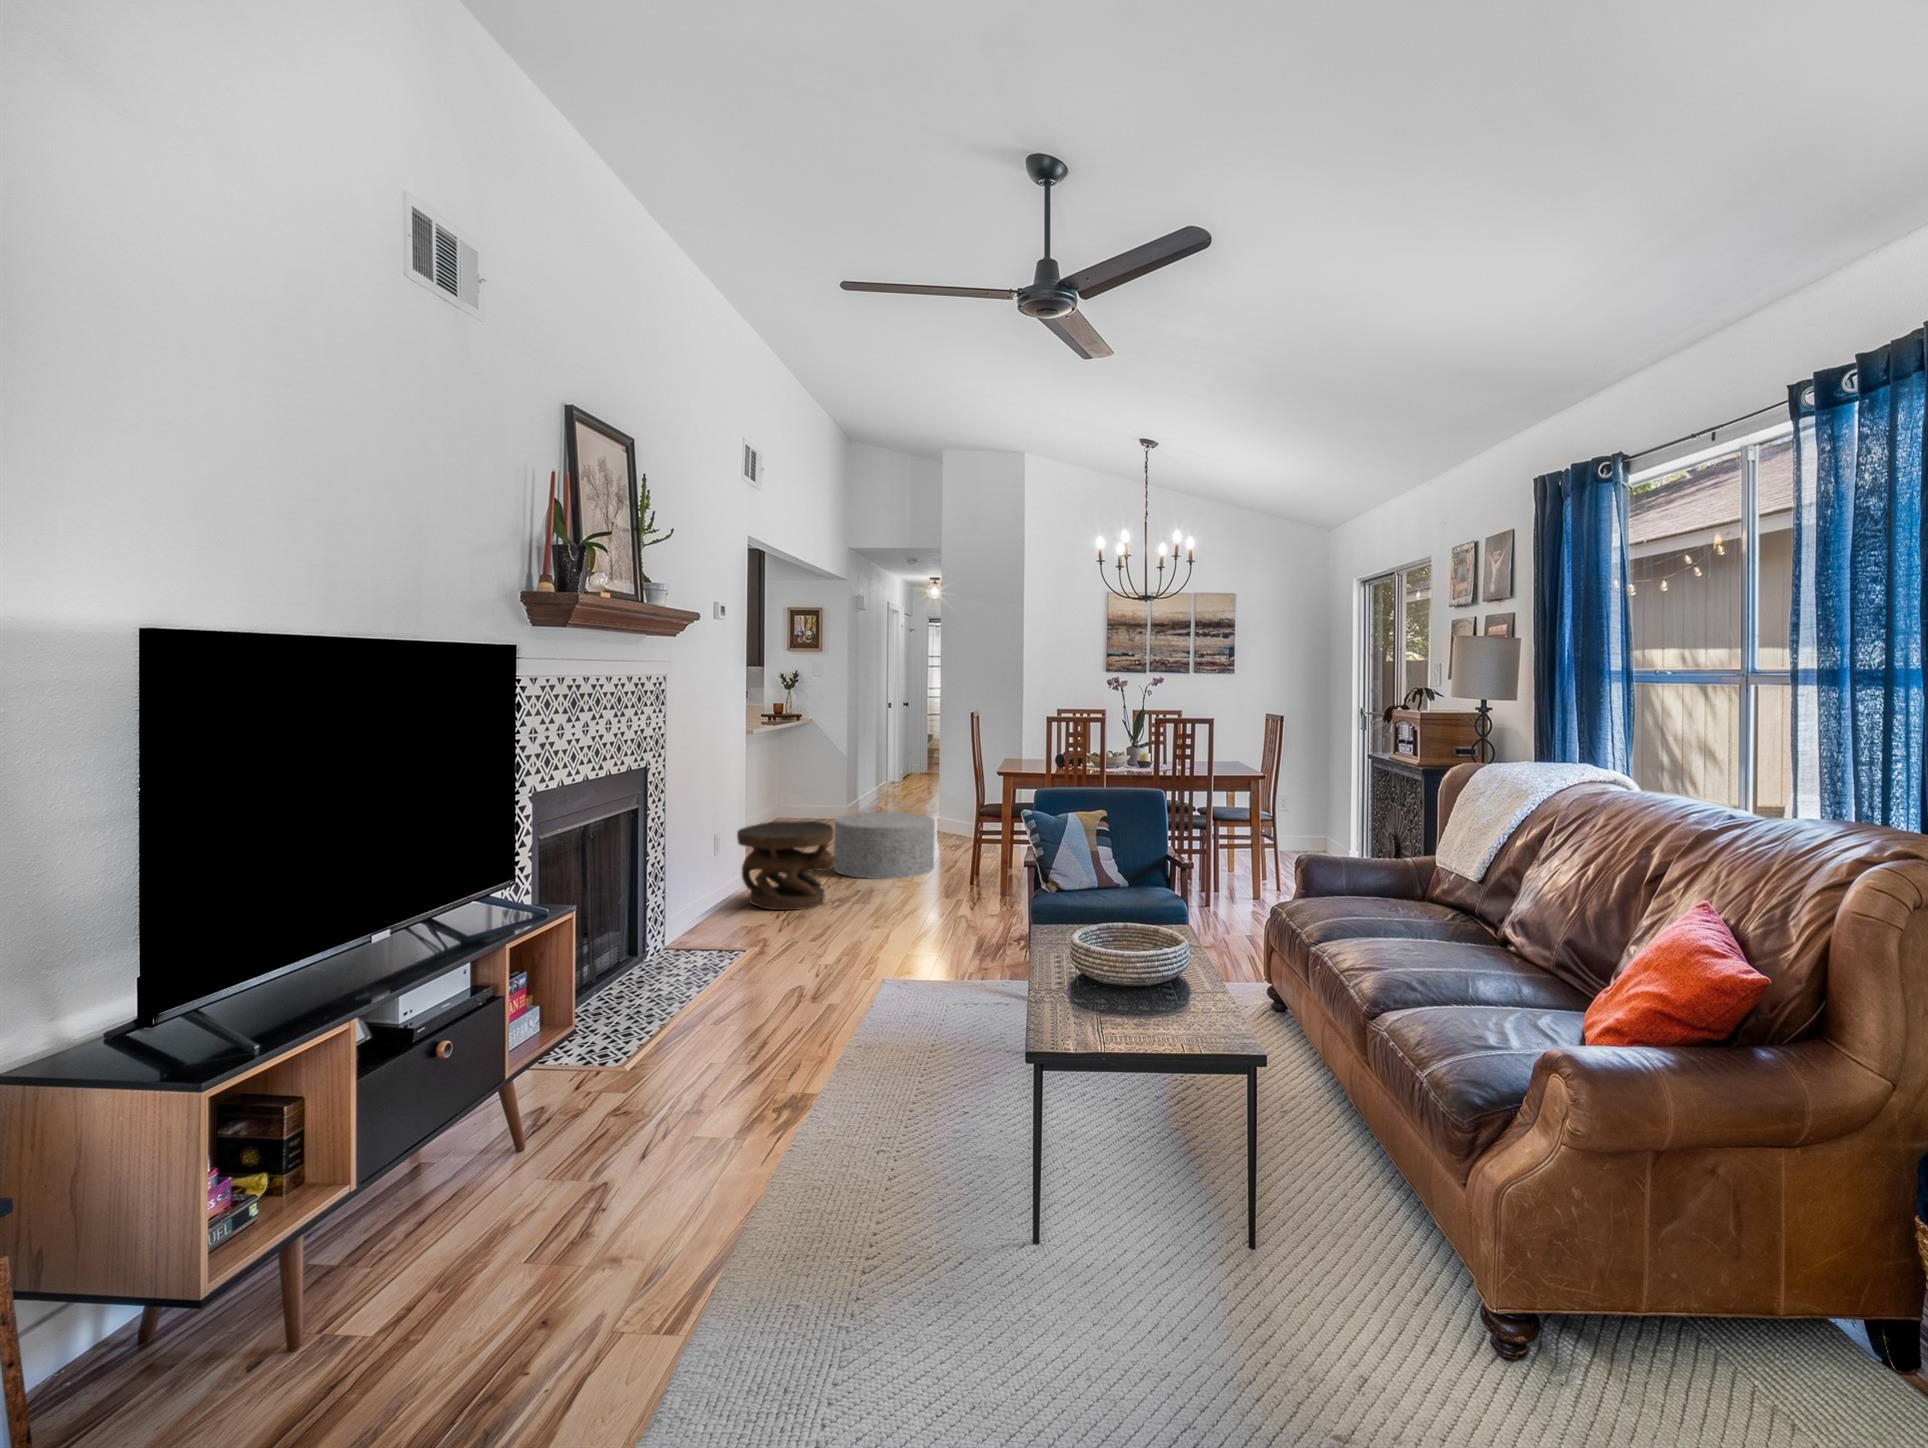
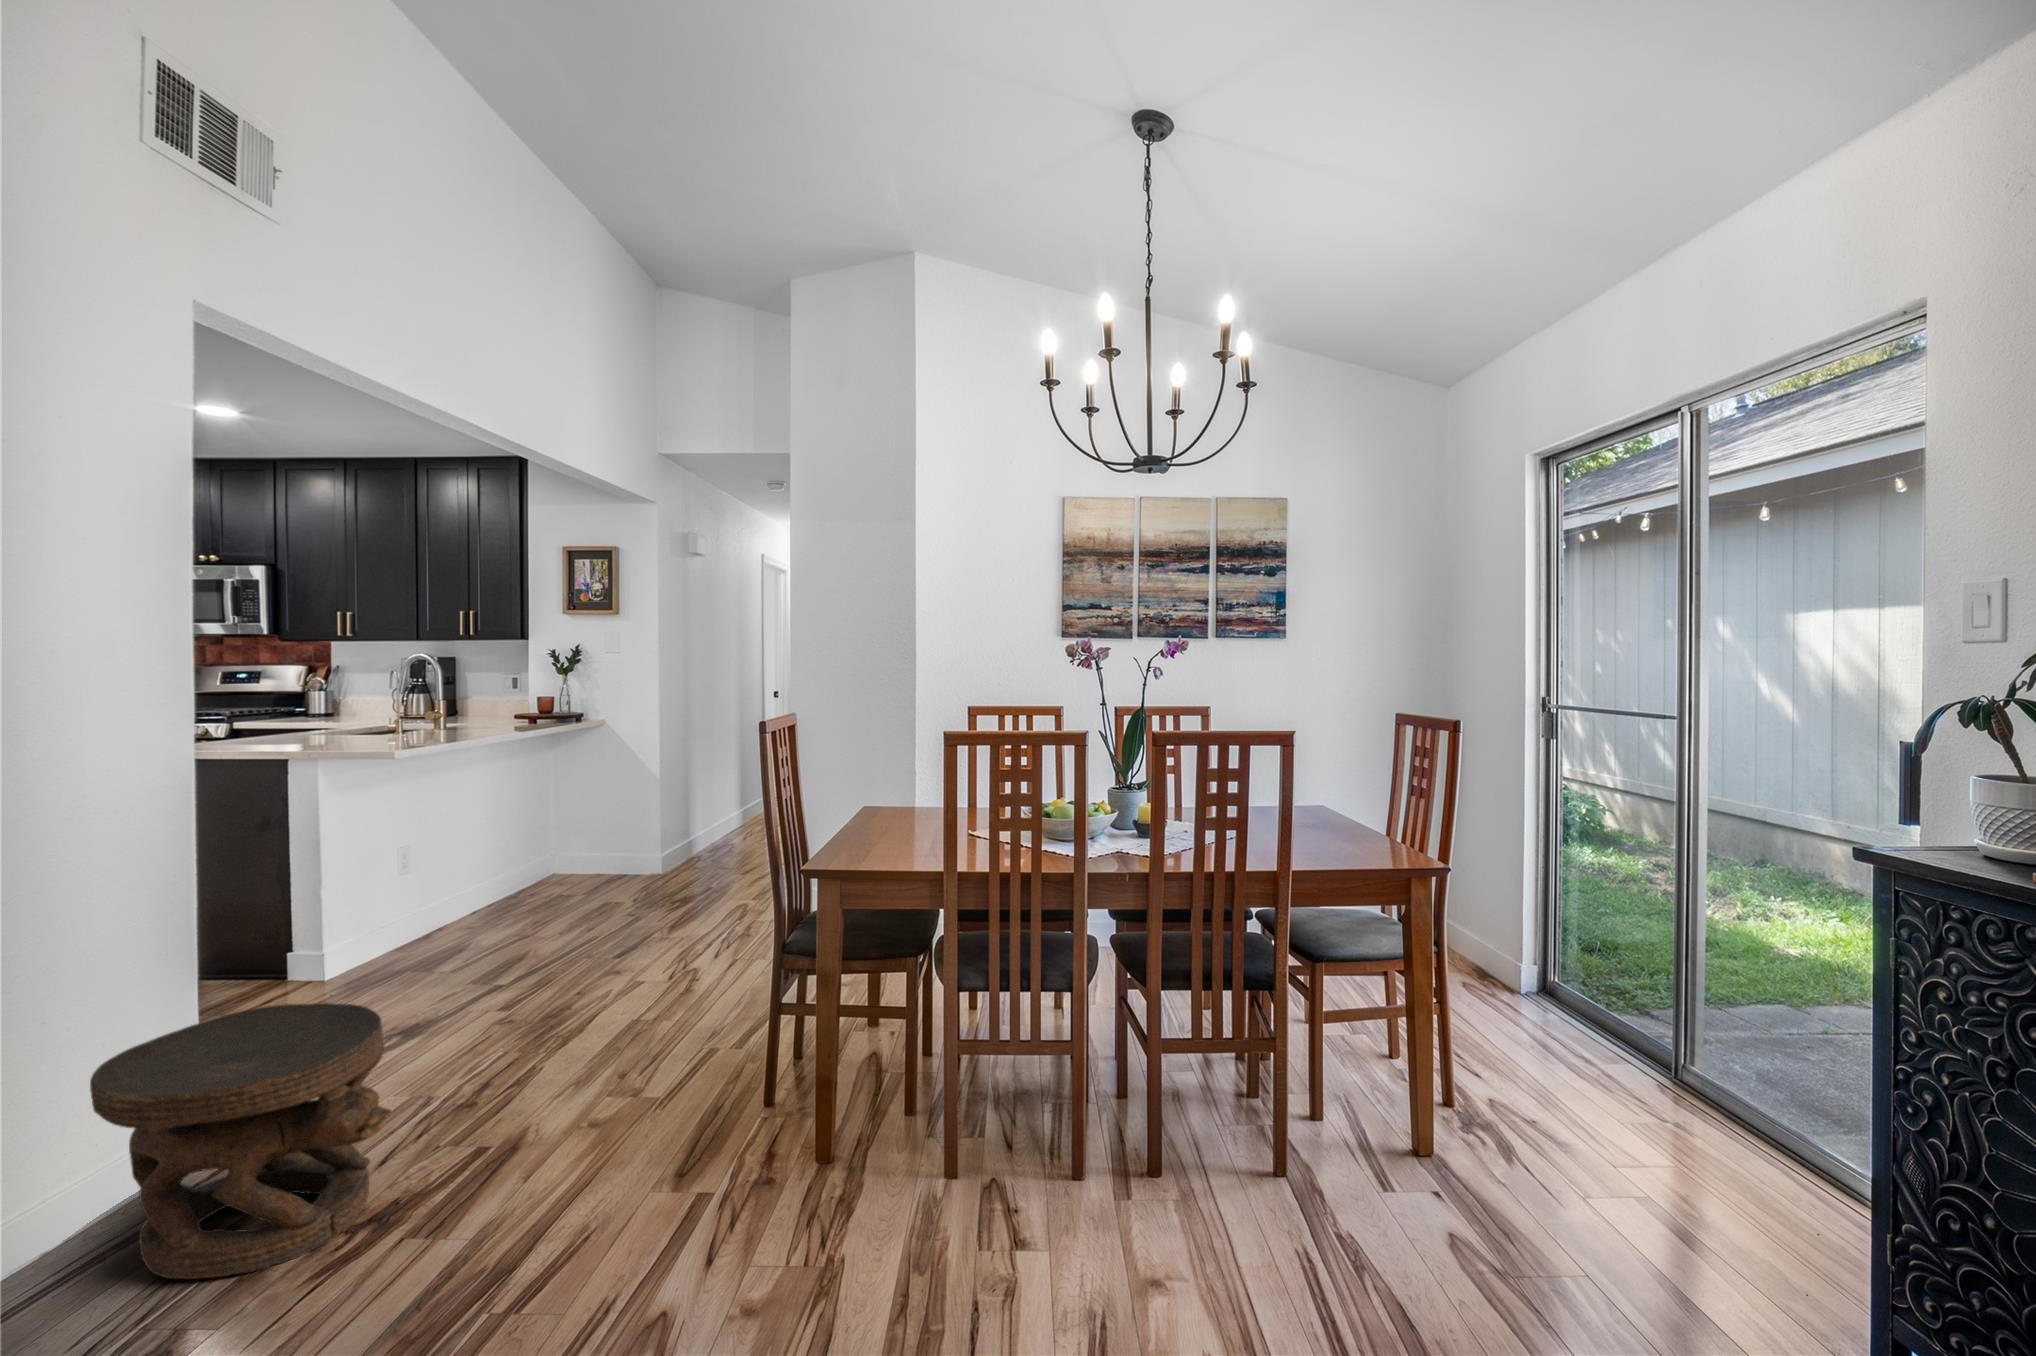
ottoman: present [834,813,935,879] -> none [502,916,721,1088]

